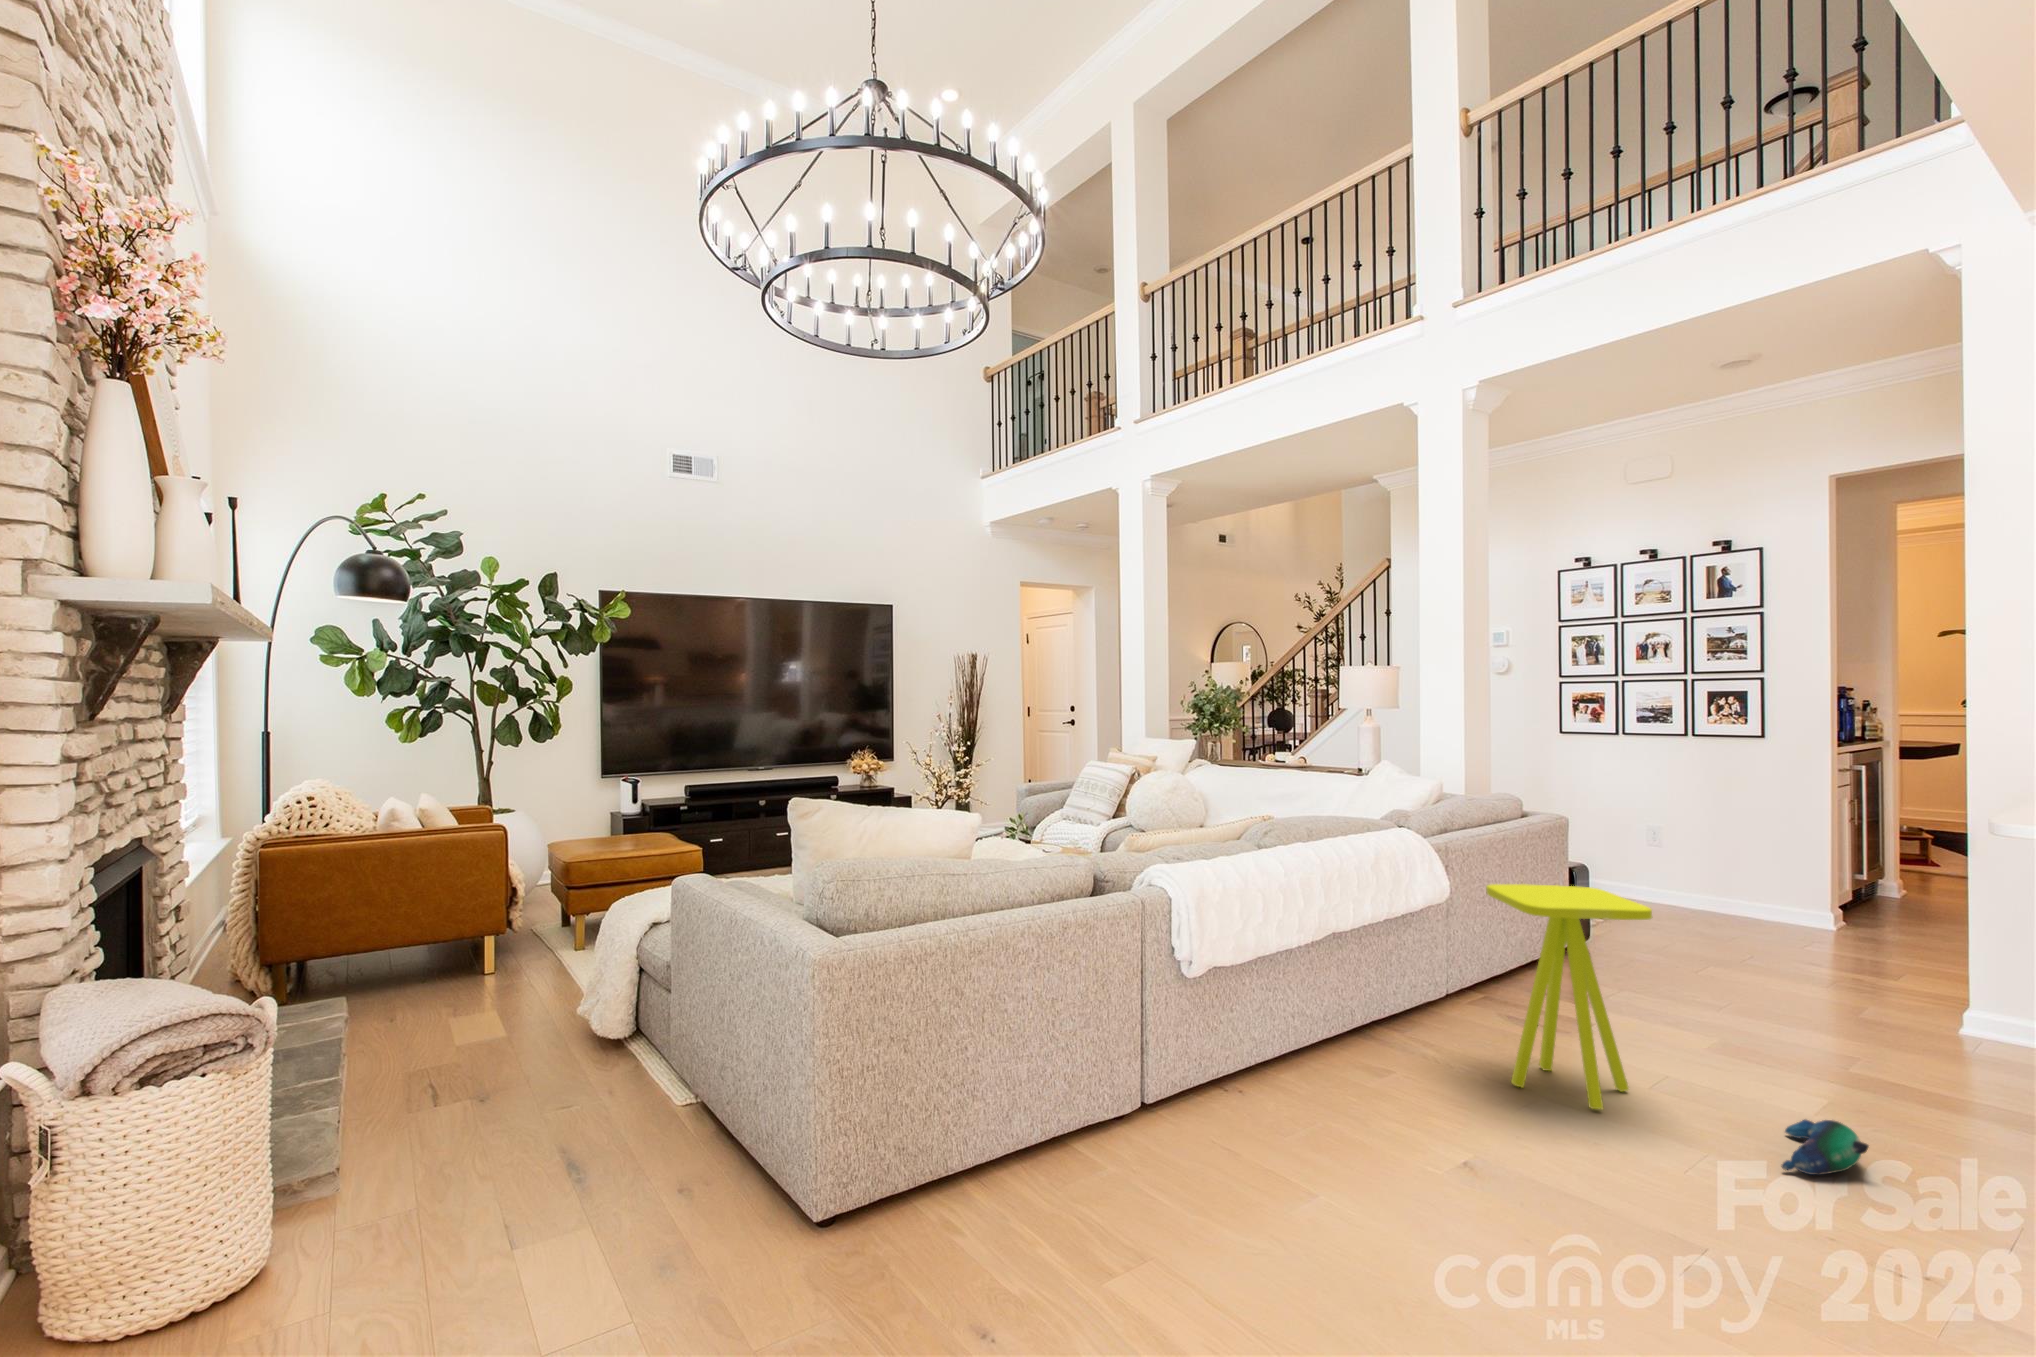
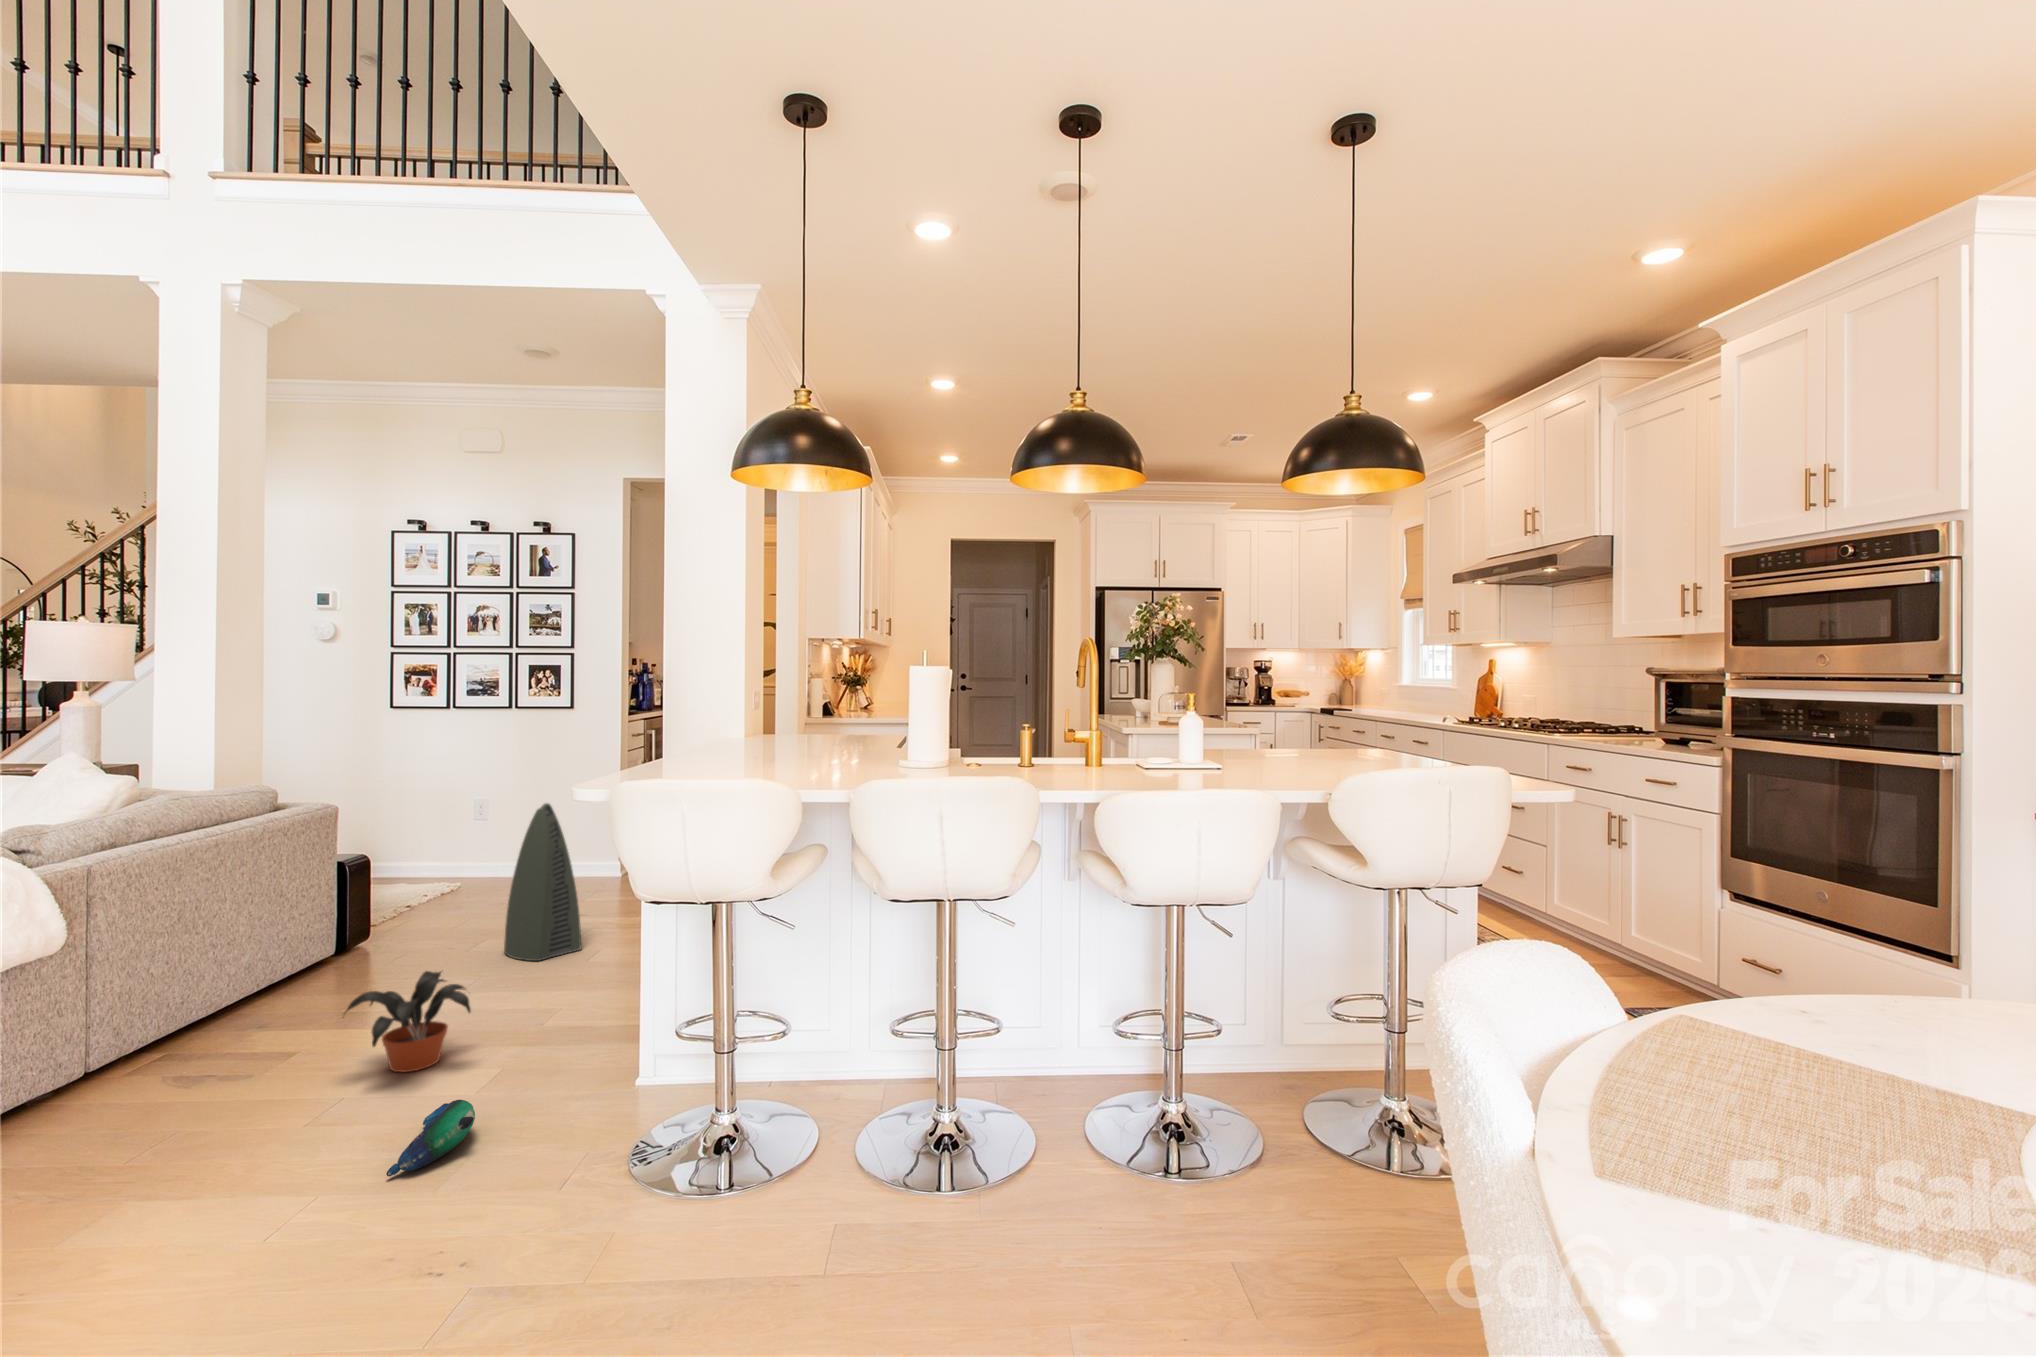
air purifier: none [1744,834,1848,1006] -> present [504,803,581,961]
side table: present [1486,884,1652,1109] -> none [77,912,288,1195]
potted plant: none [1655,980,1792,1077] -> present [346,971,471,1072]

